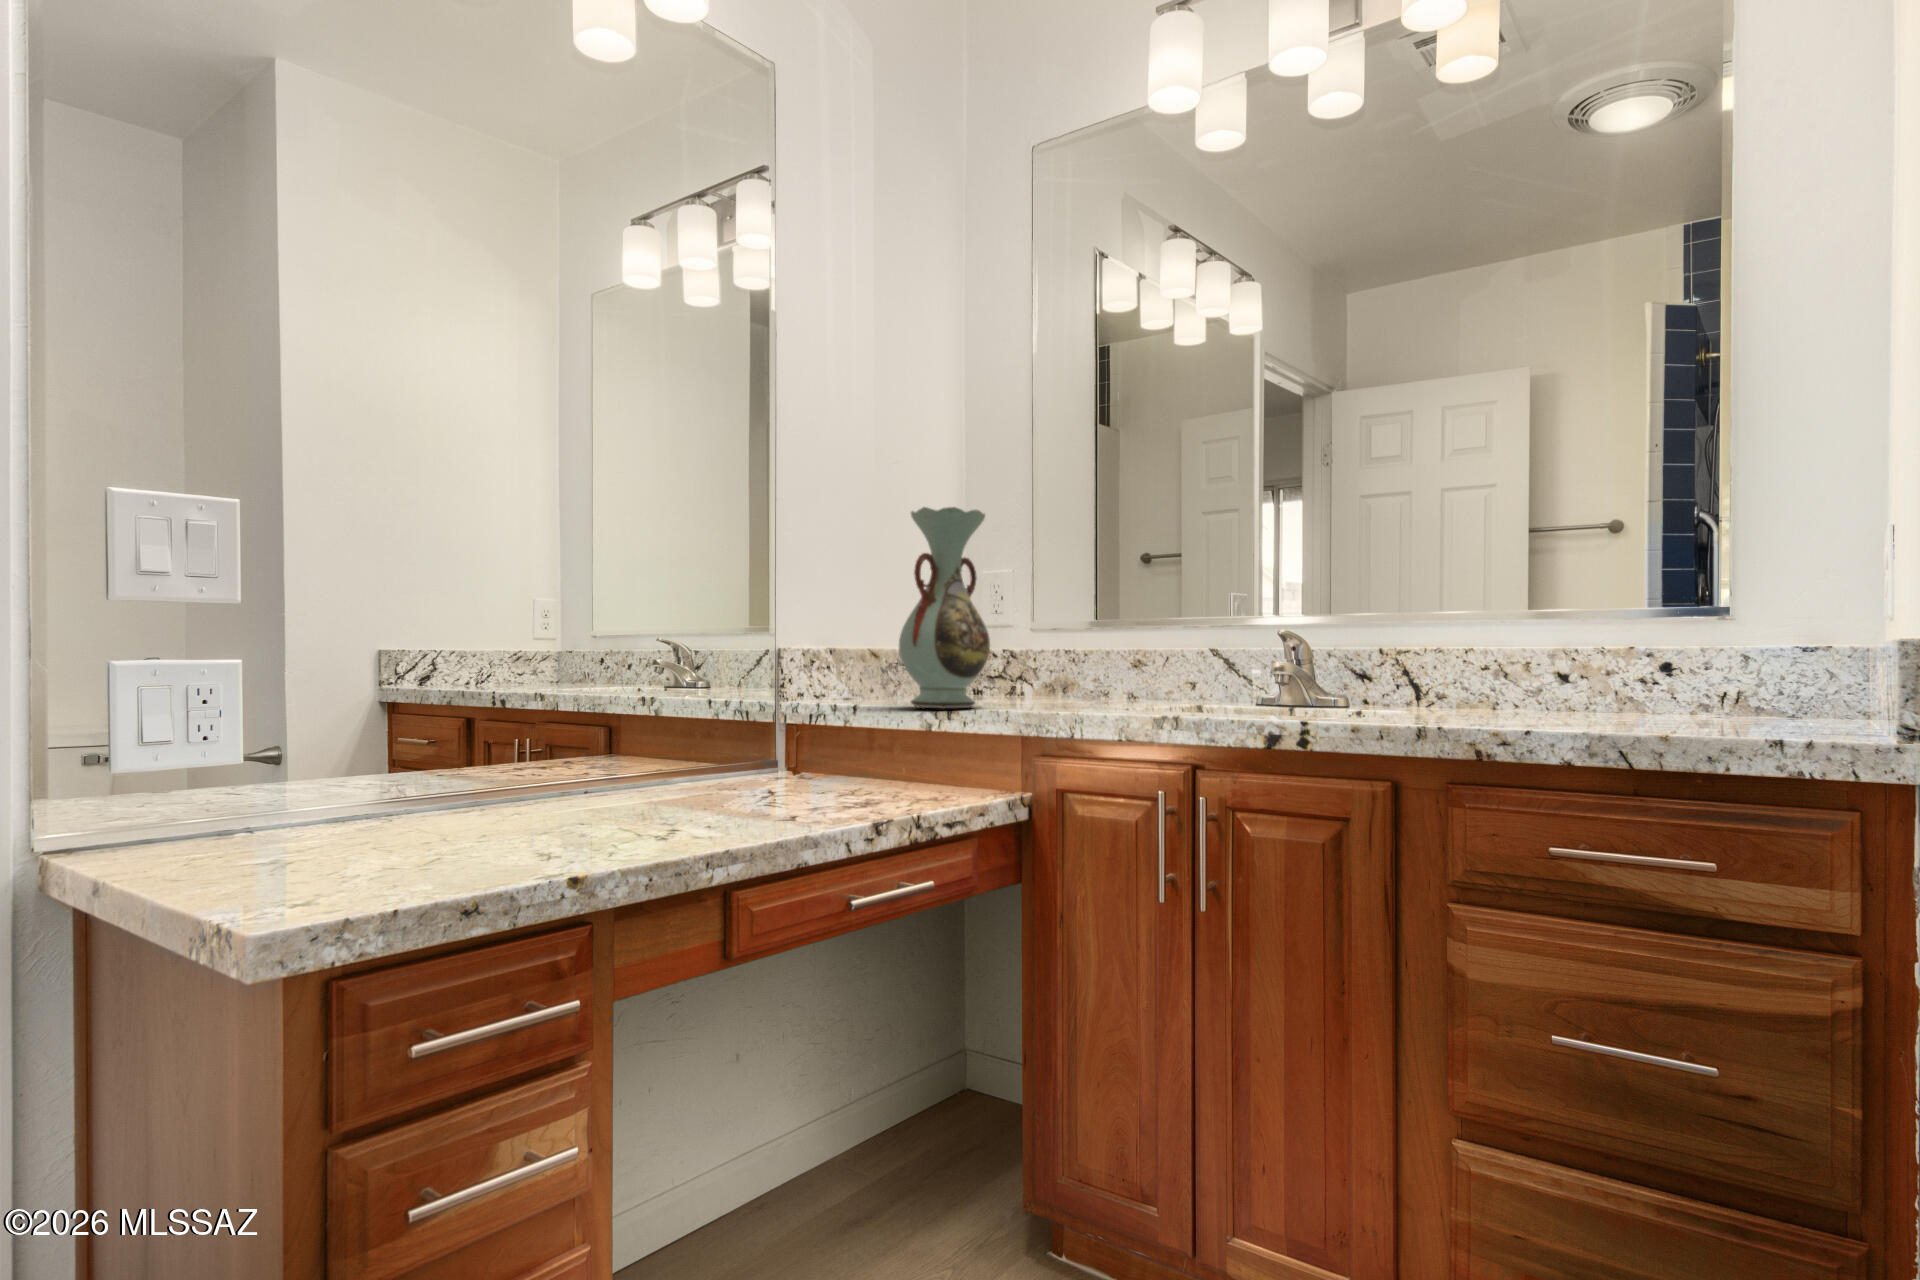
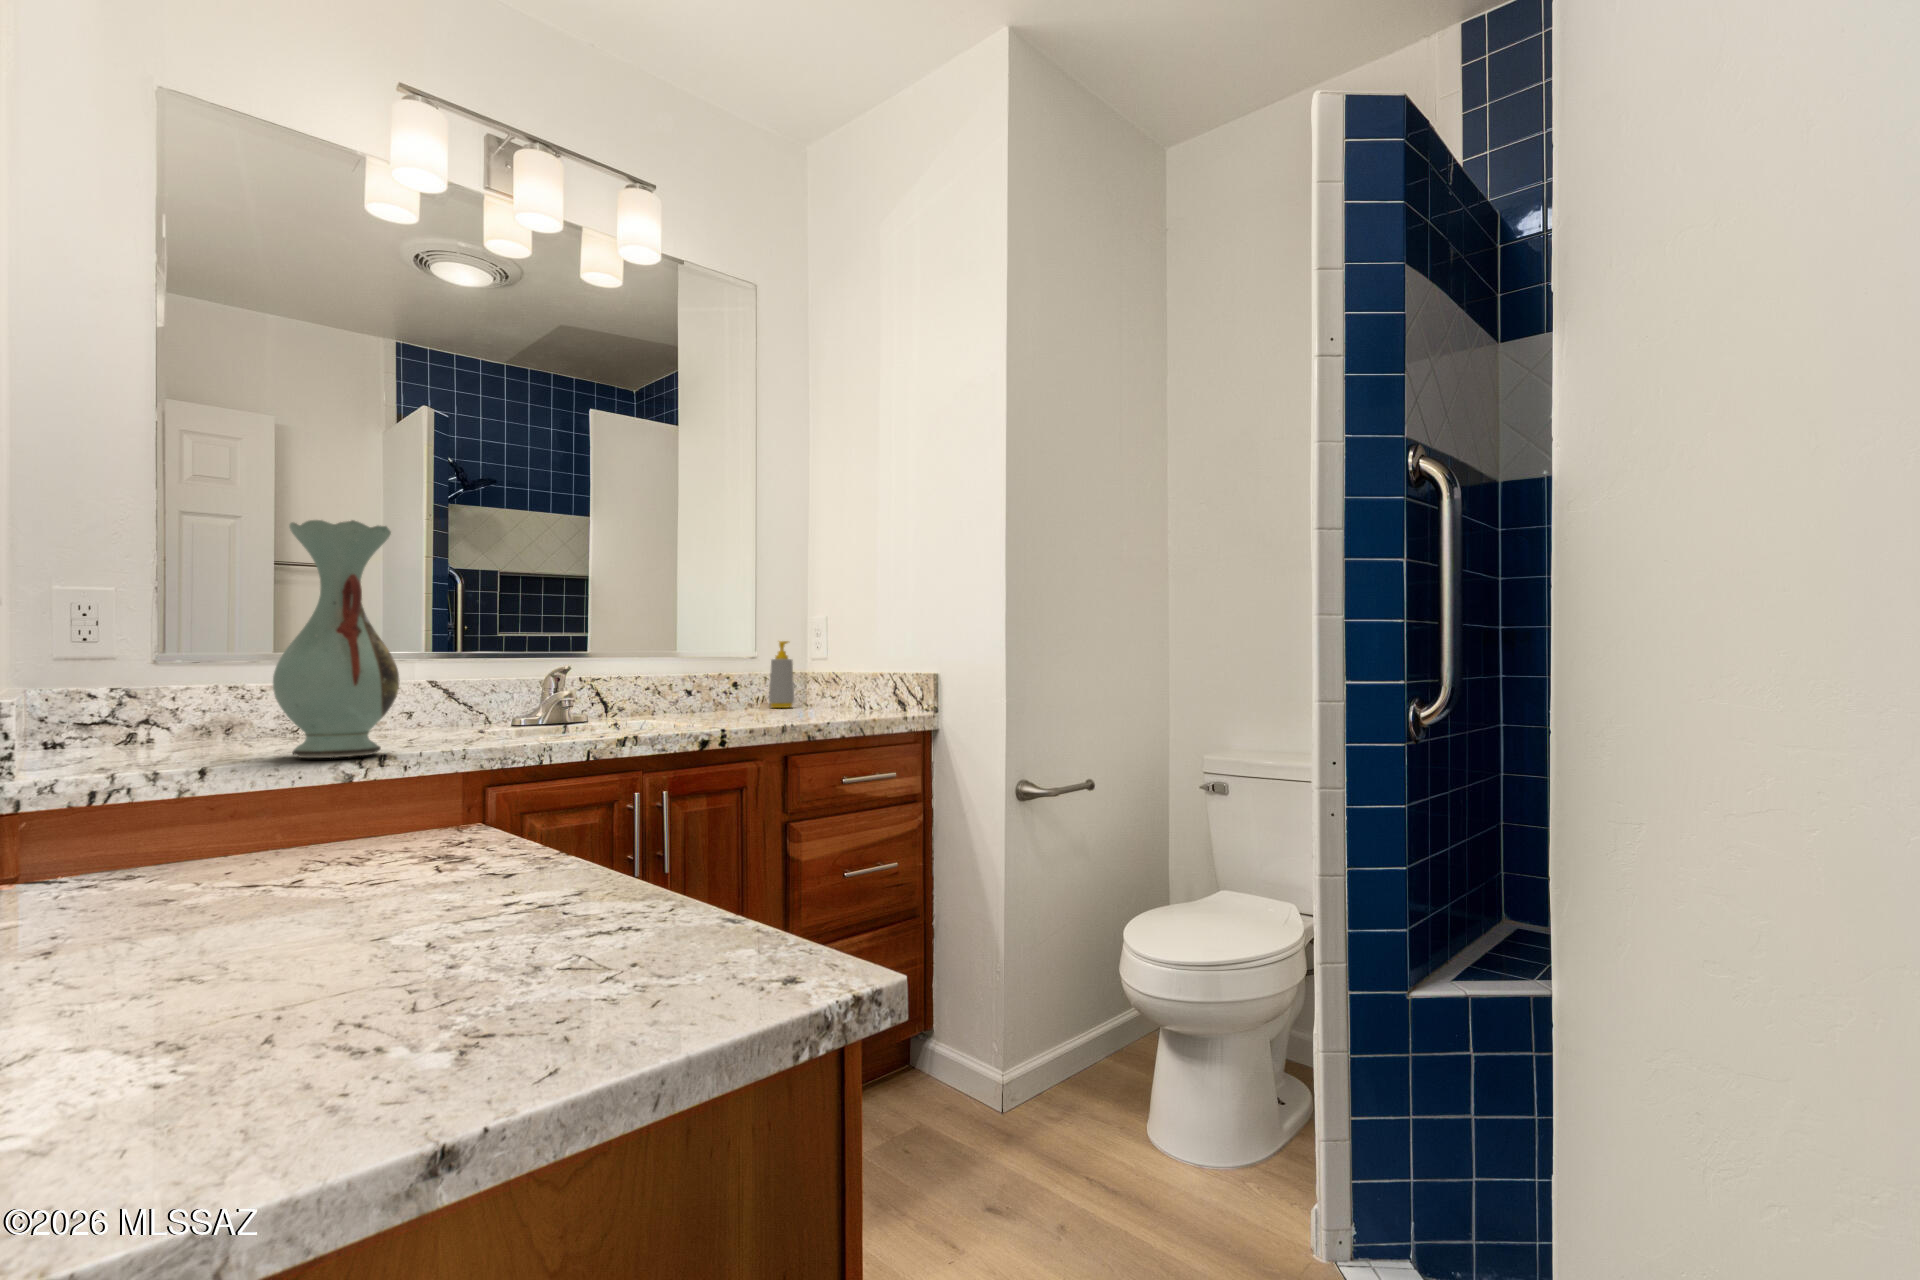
soap bottle: none [1765,590,1826,715] -> present [769,641,794,708]

